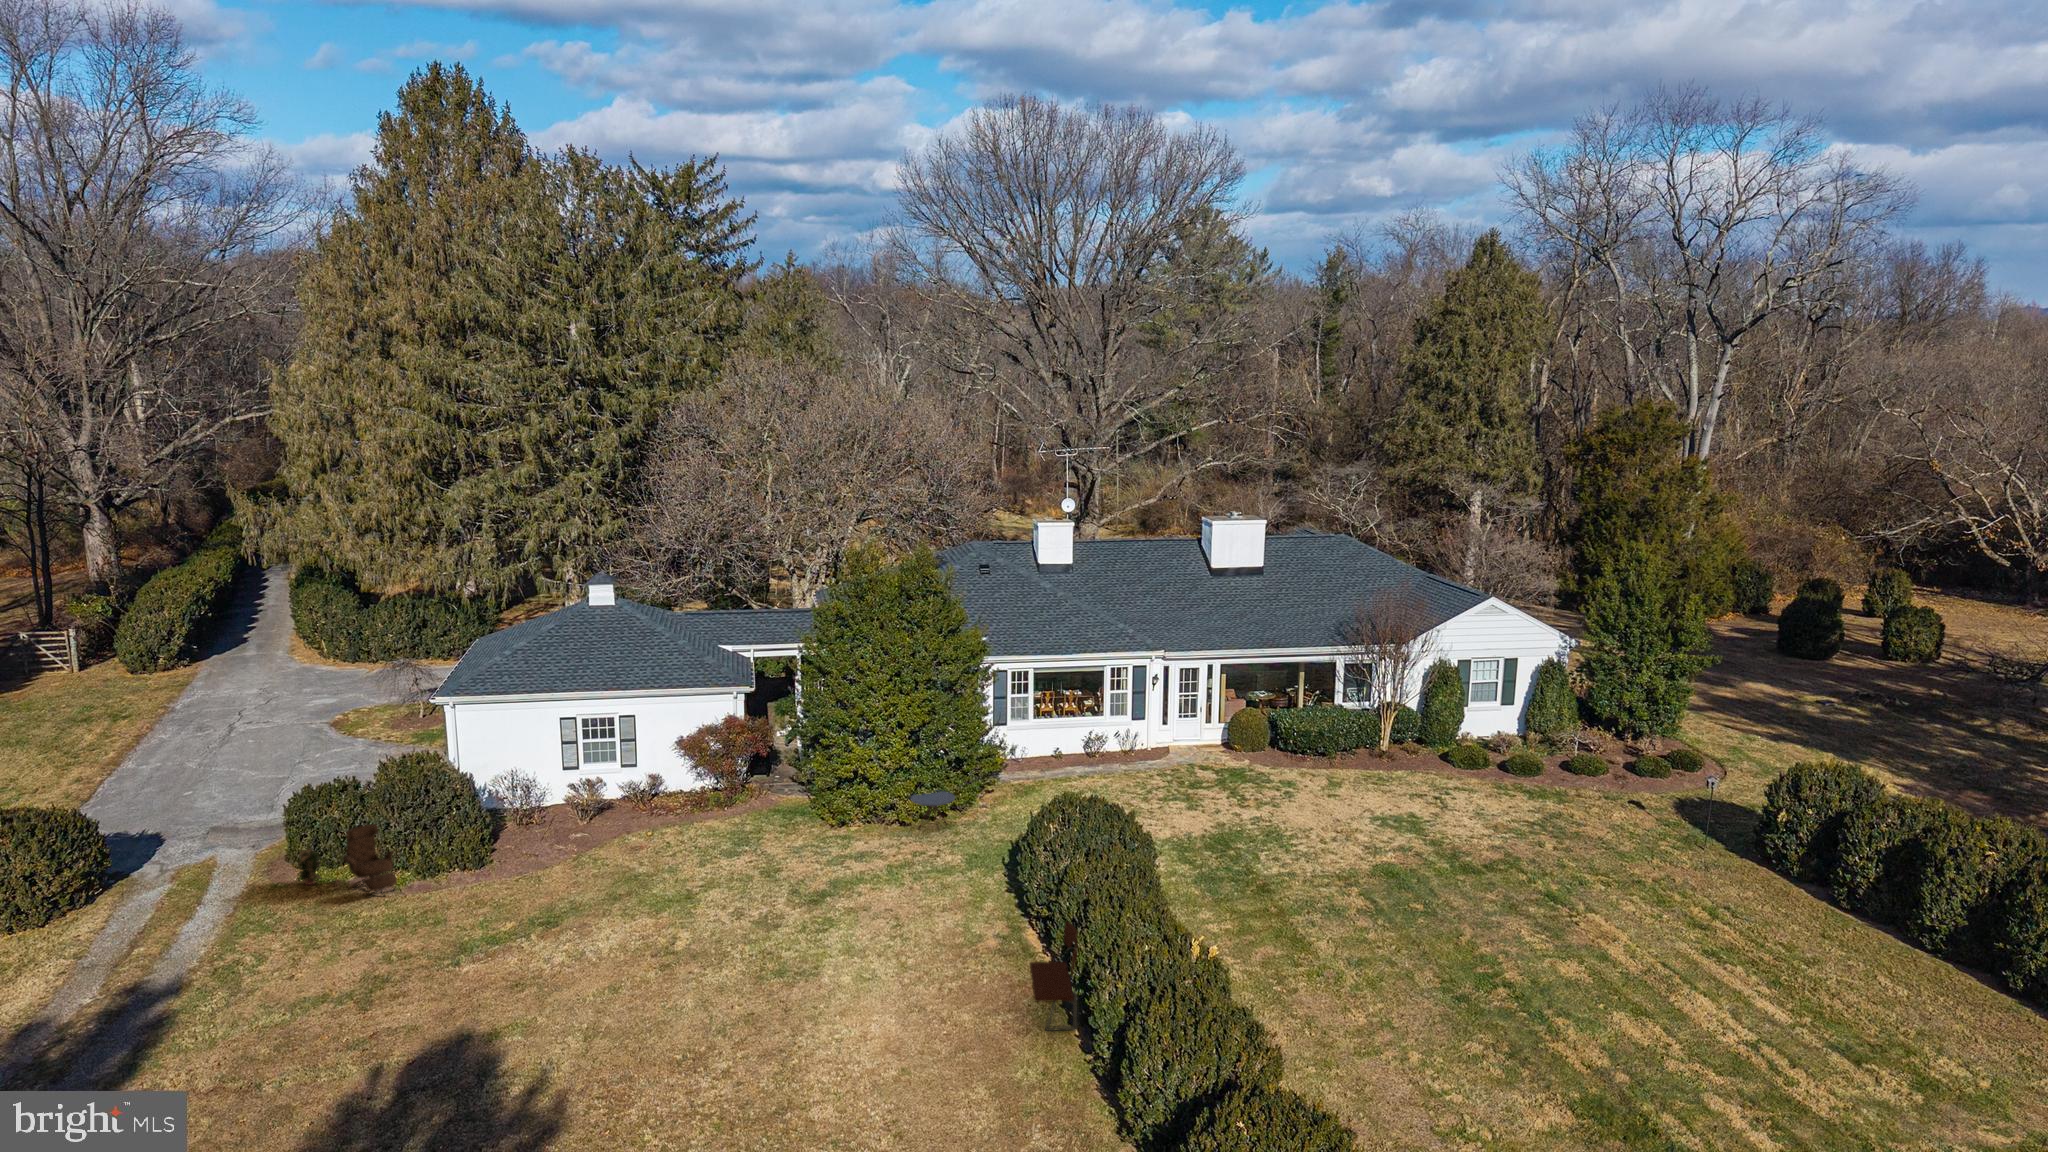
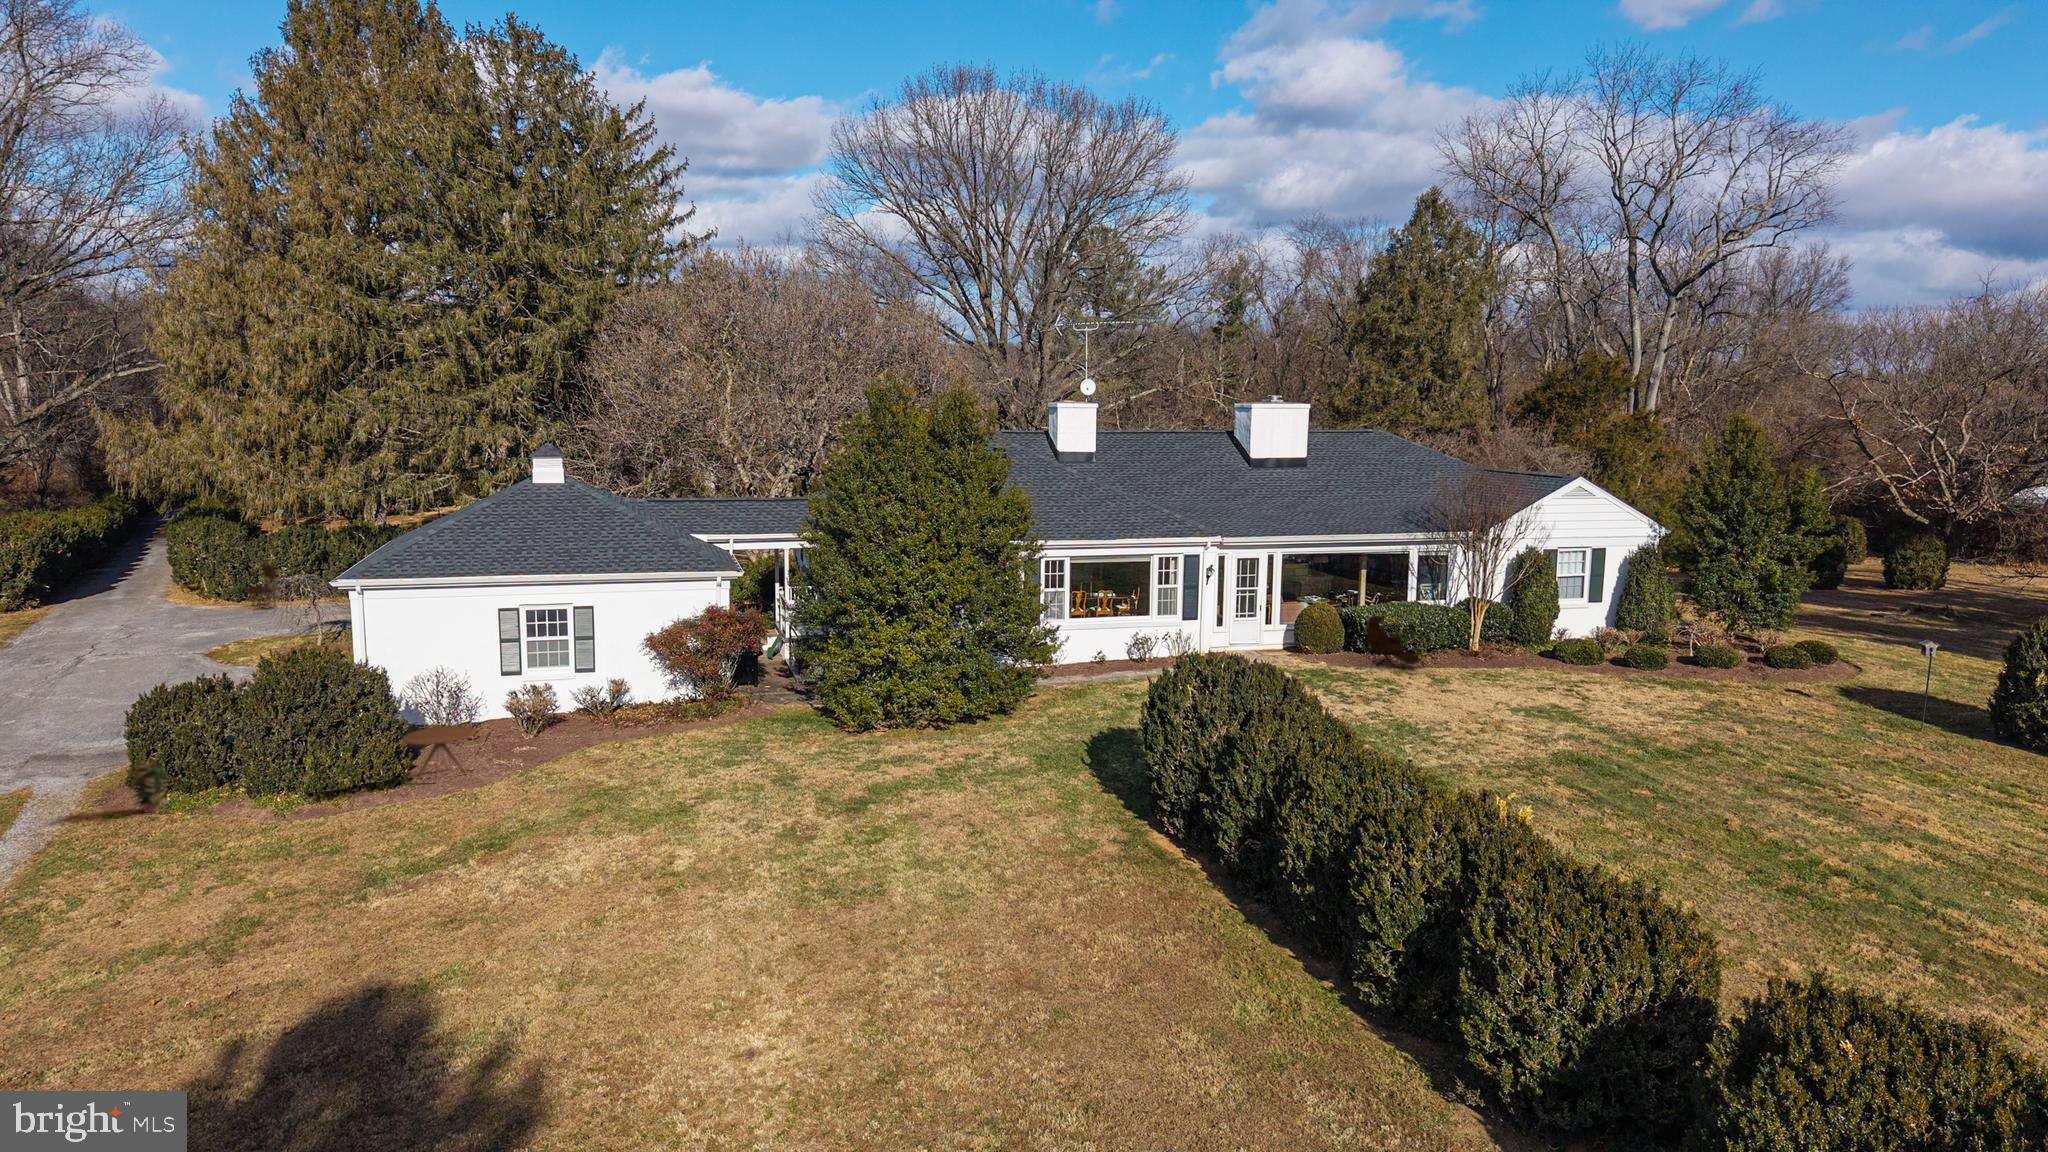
round table: present [911,791,955,828] -> present [402,725,476,782]
lounge chair: present [343,824,397,895] -> present [1367,616,1420,670]
bench: present [1030,922,1078,1031] -> present [244,565,276,609]

